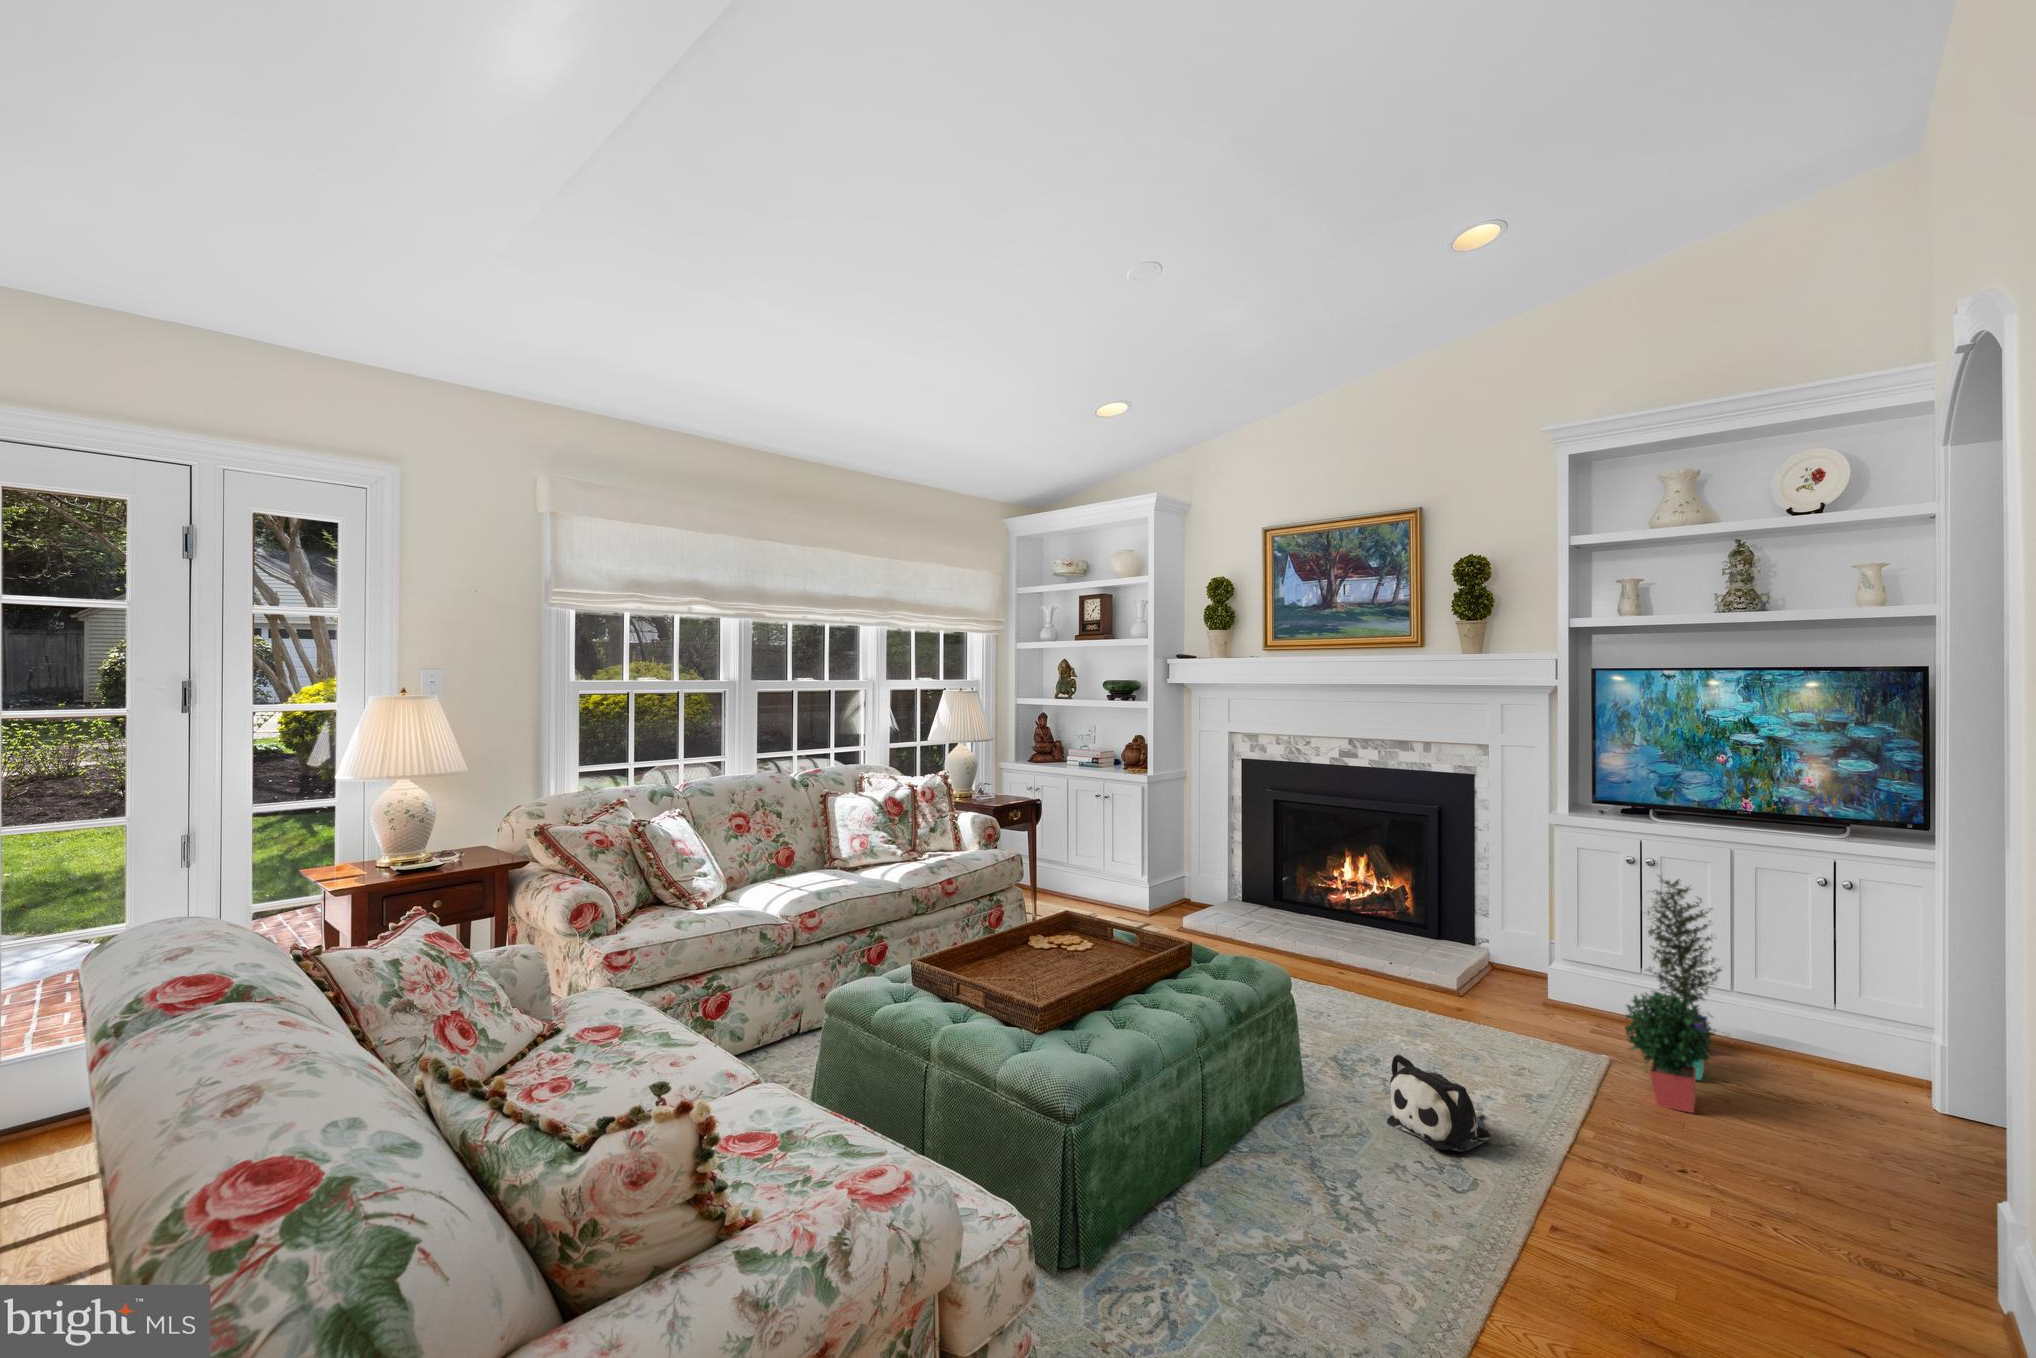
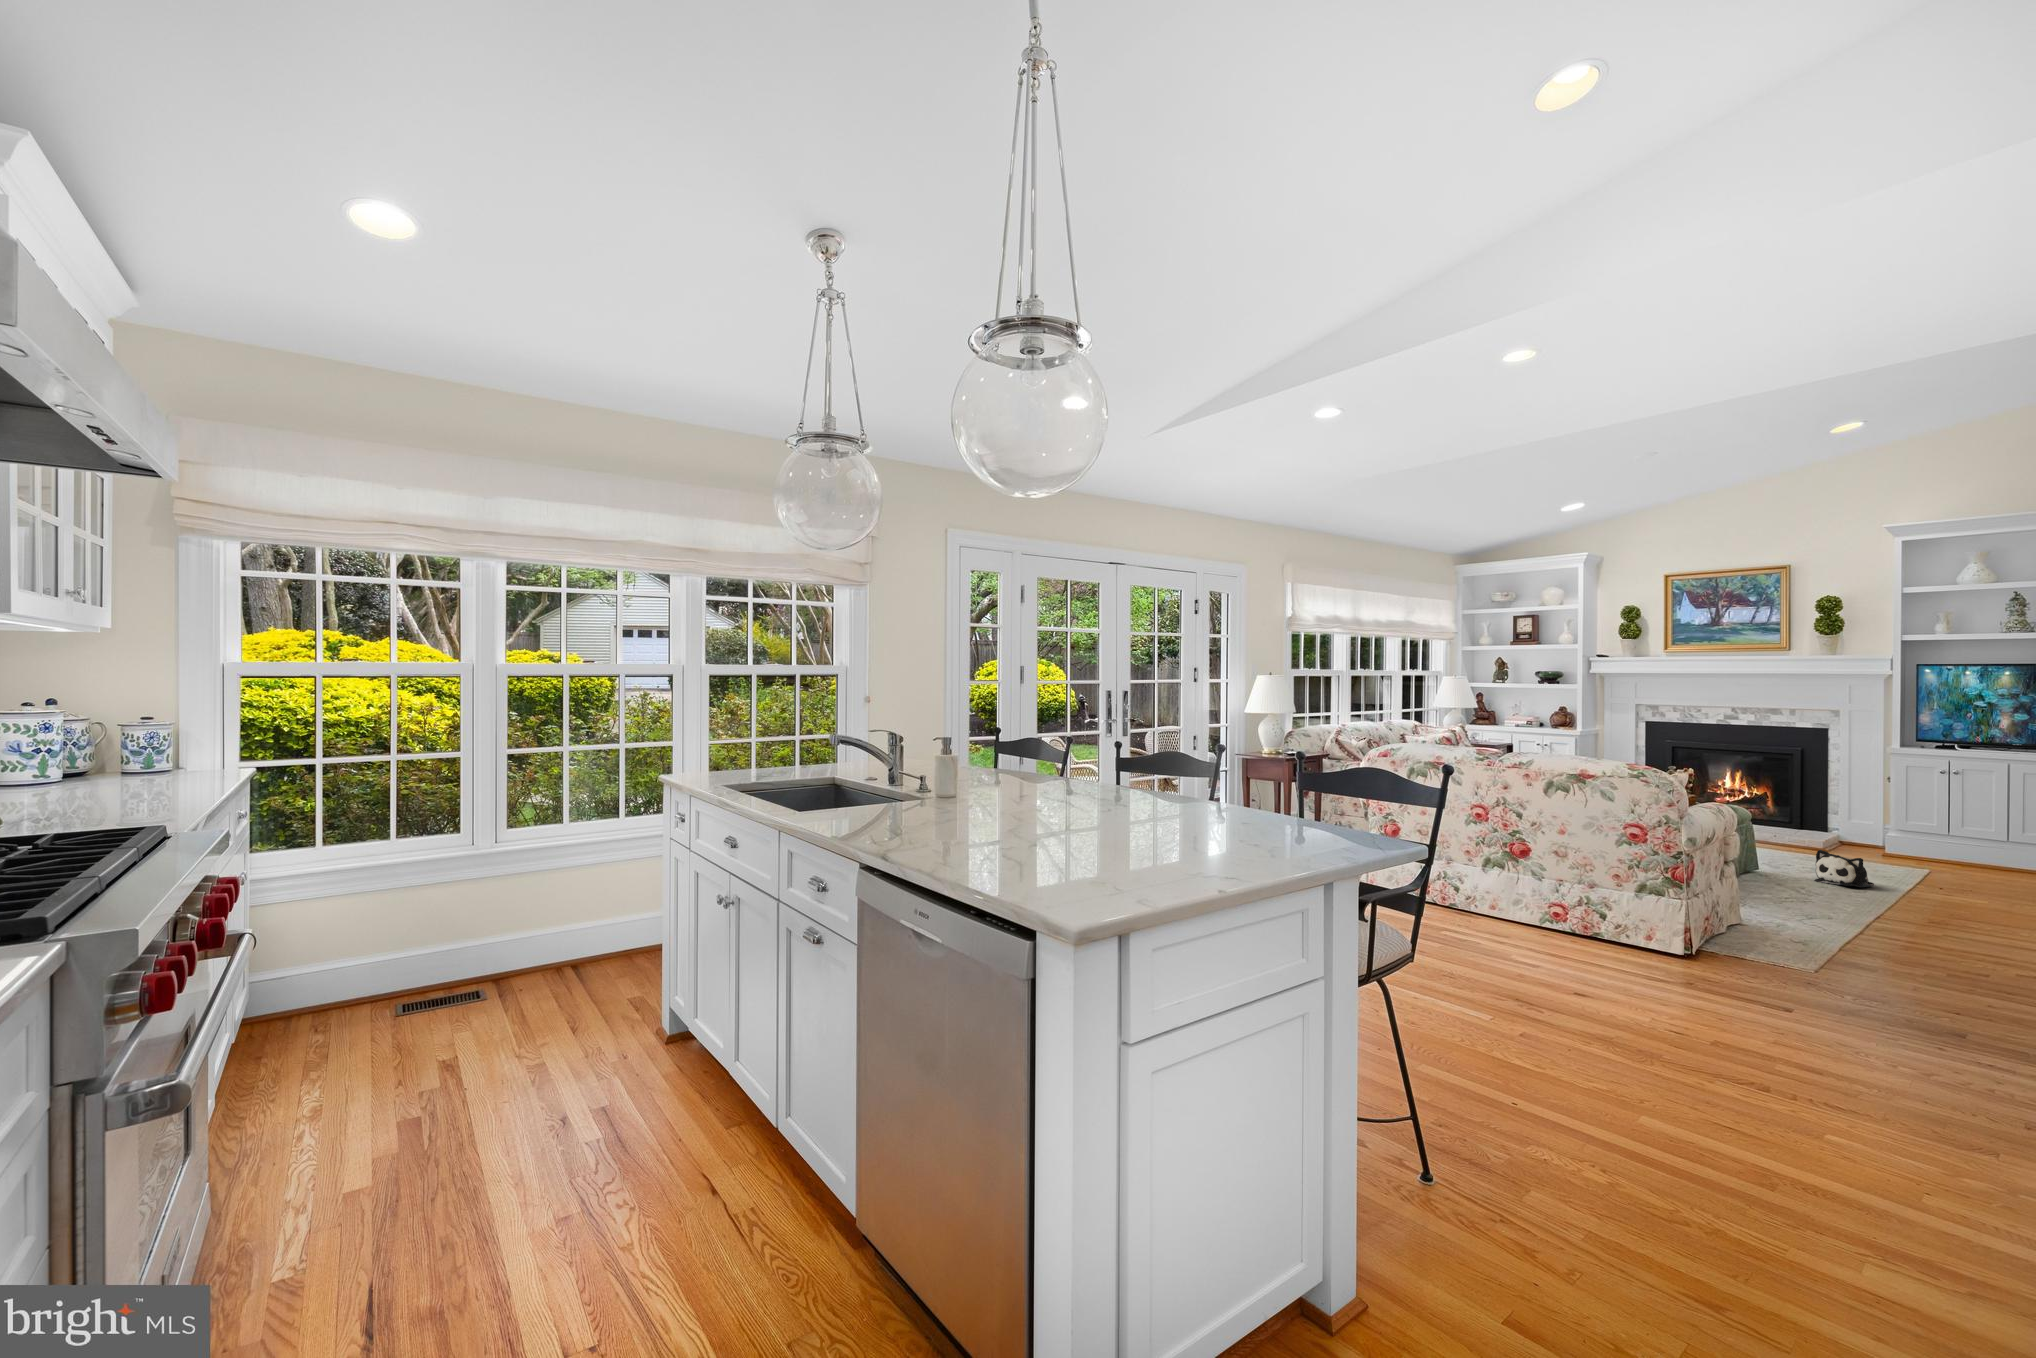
potted plant: present [1625,877,1721,1113] -> none [1943,778,2005,886]

